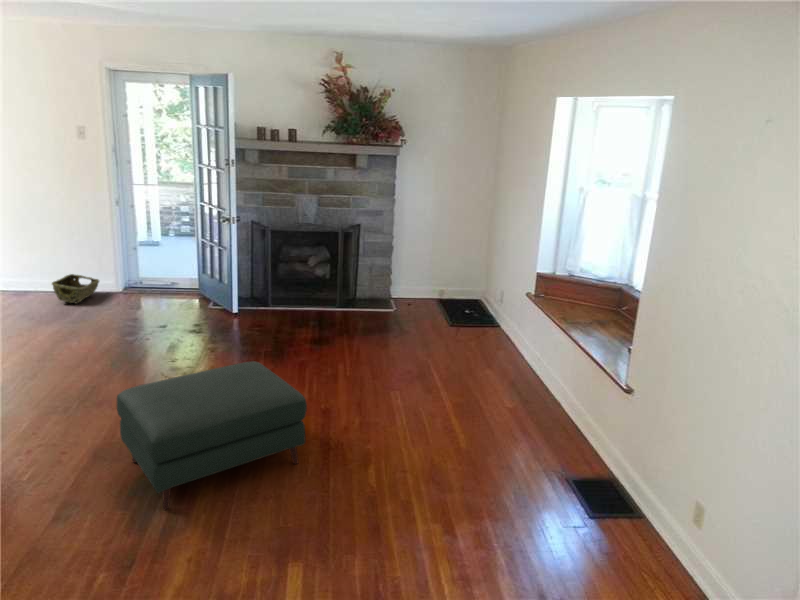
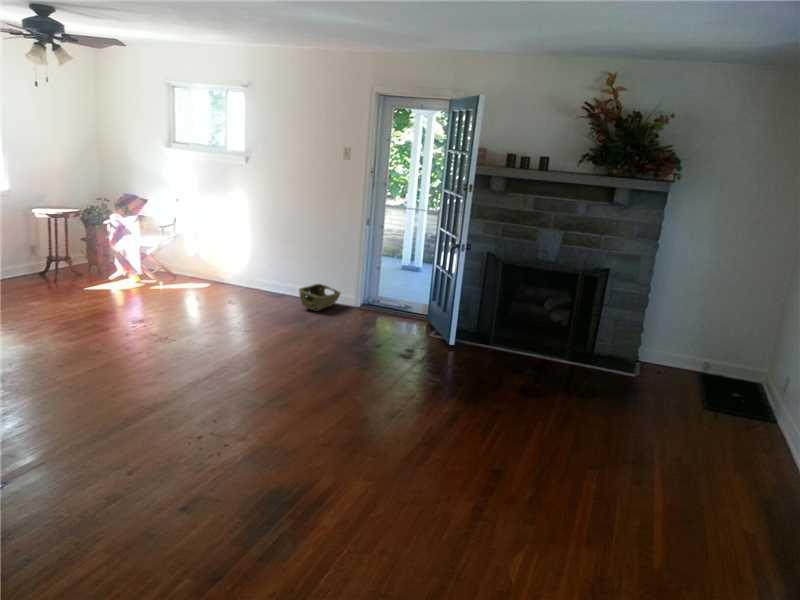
ottoman: present [117,361,307,510] -> none [274,397,463,538]

